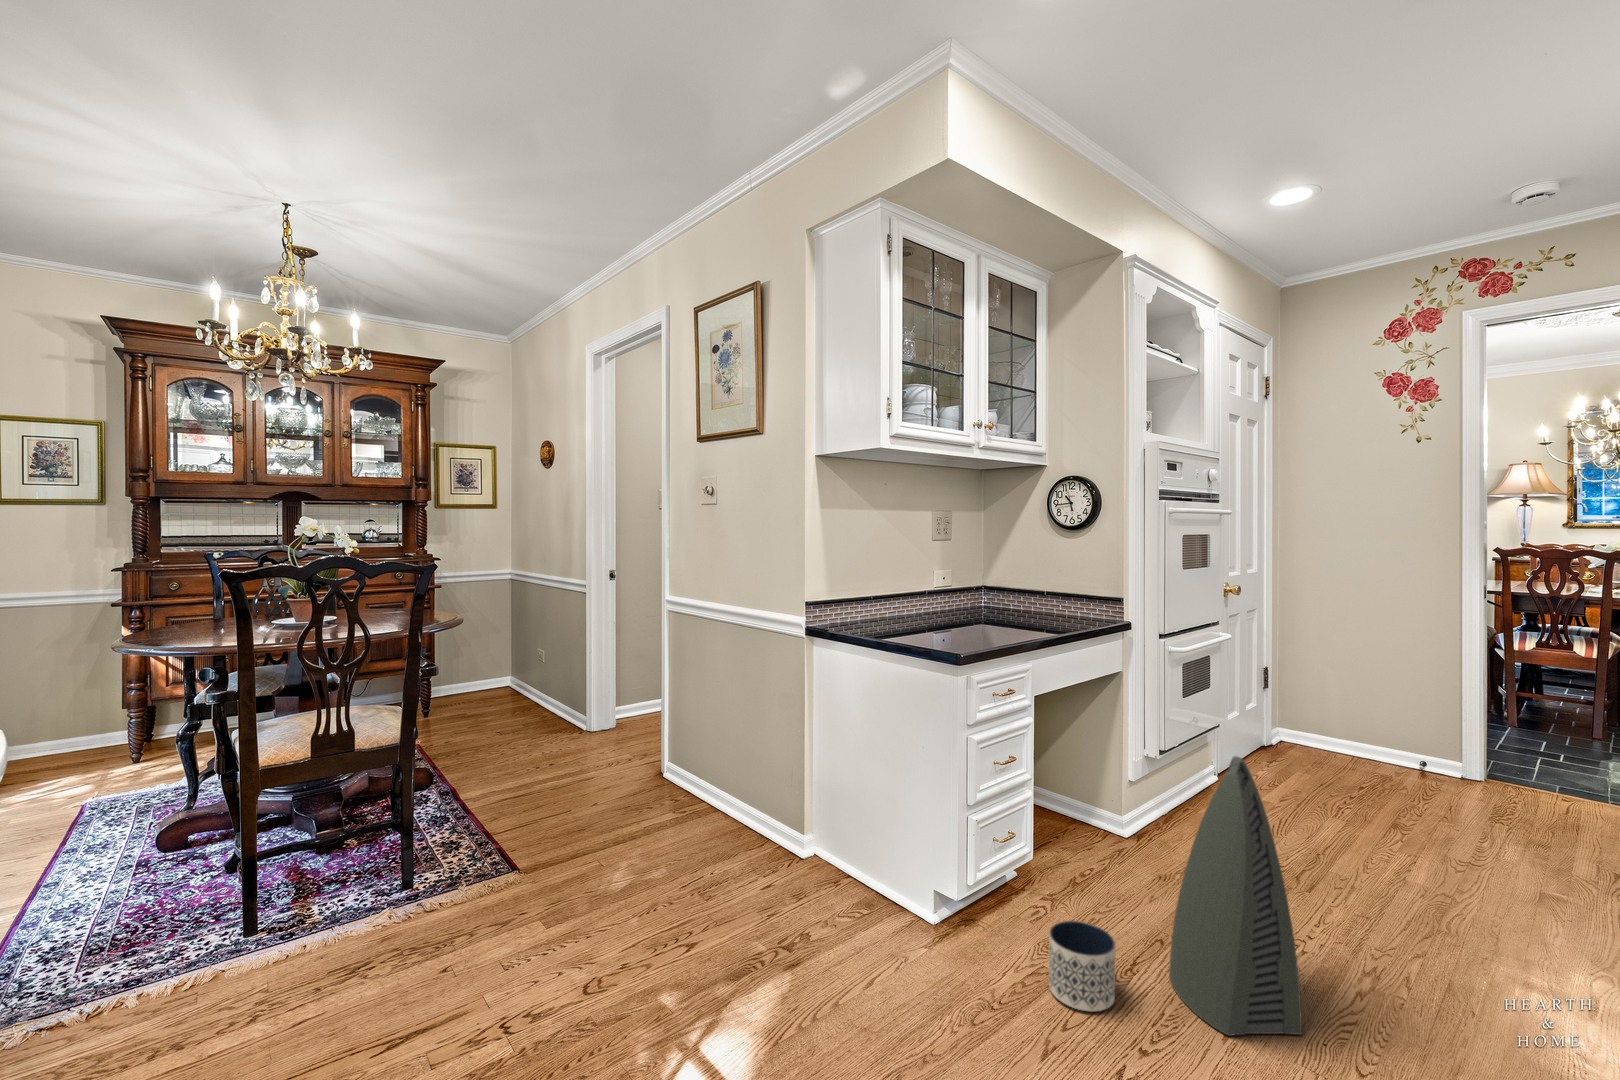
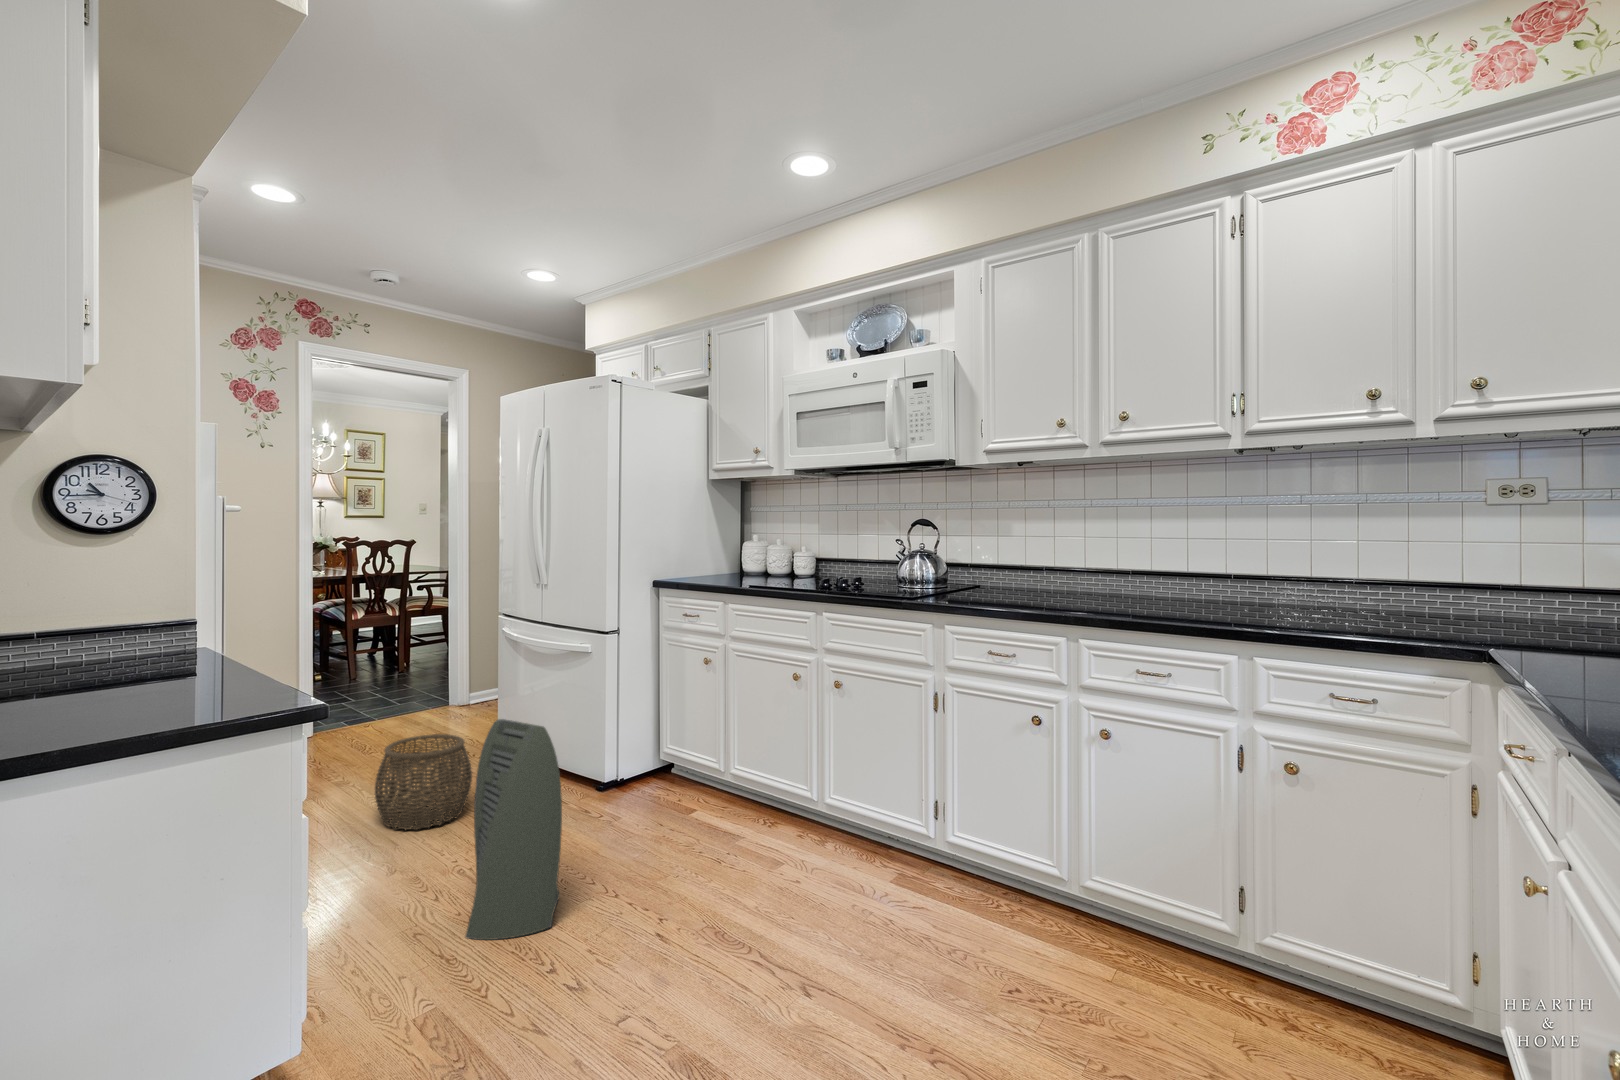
woven basket: none [1318,786,1457,914] -> present [375,734,472,830]
planter: present [1049,921,1115,1011] -> none [432,922,502,1014]

